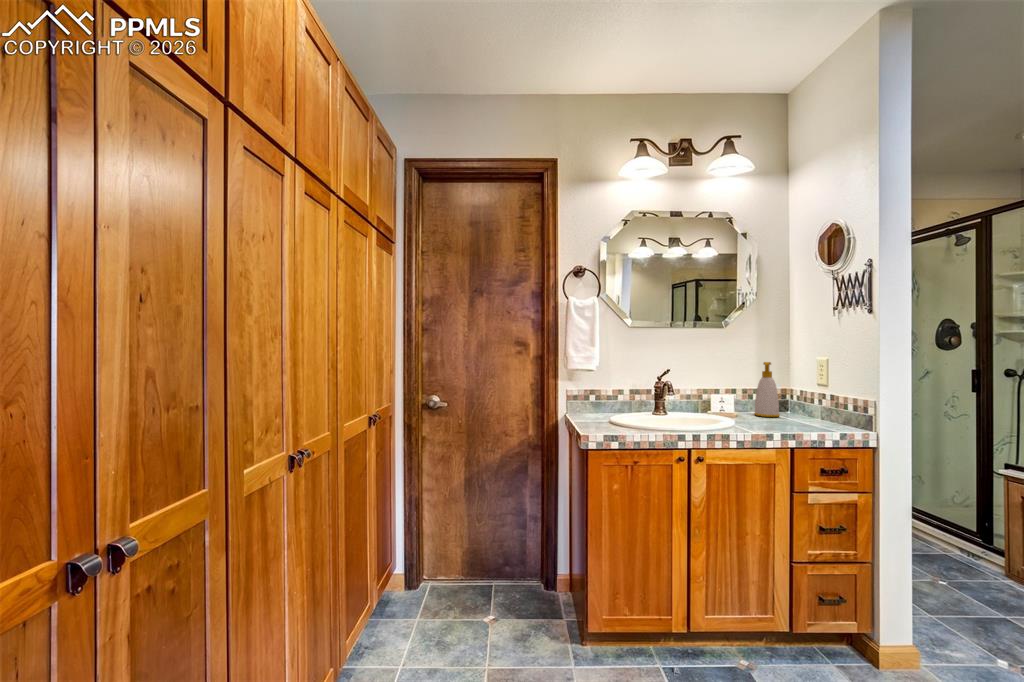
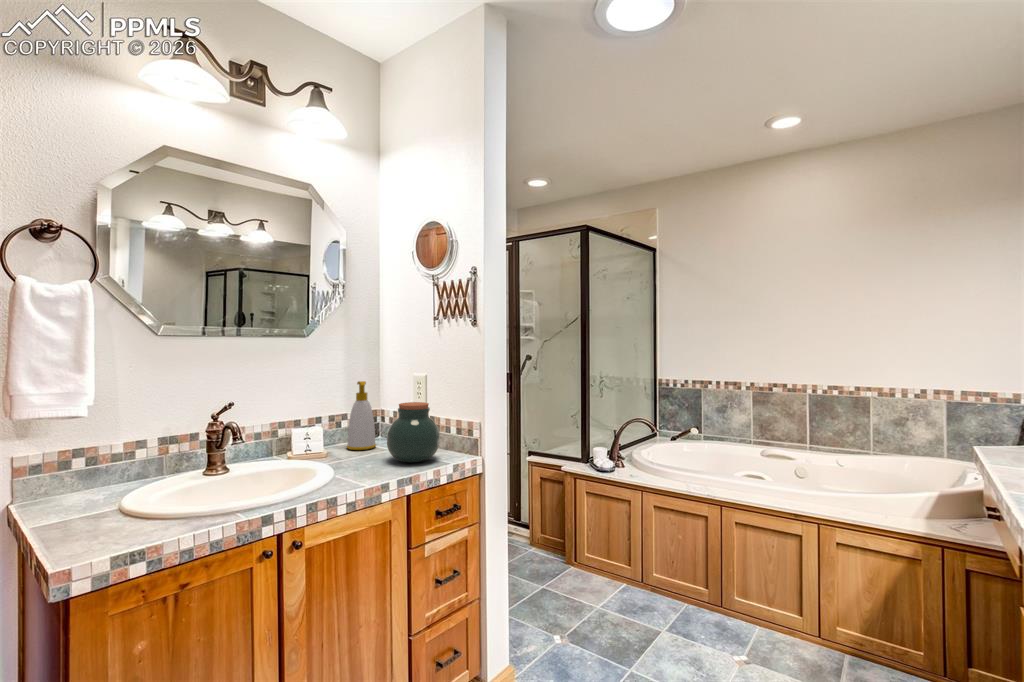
jar: none [781,379,831,428] -> present [387,402,440,462]

